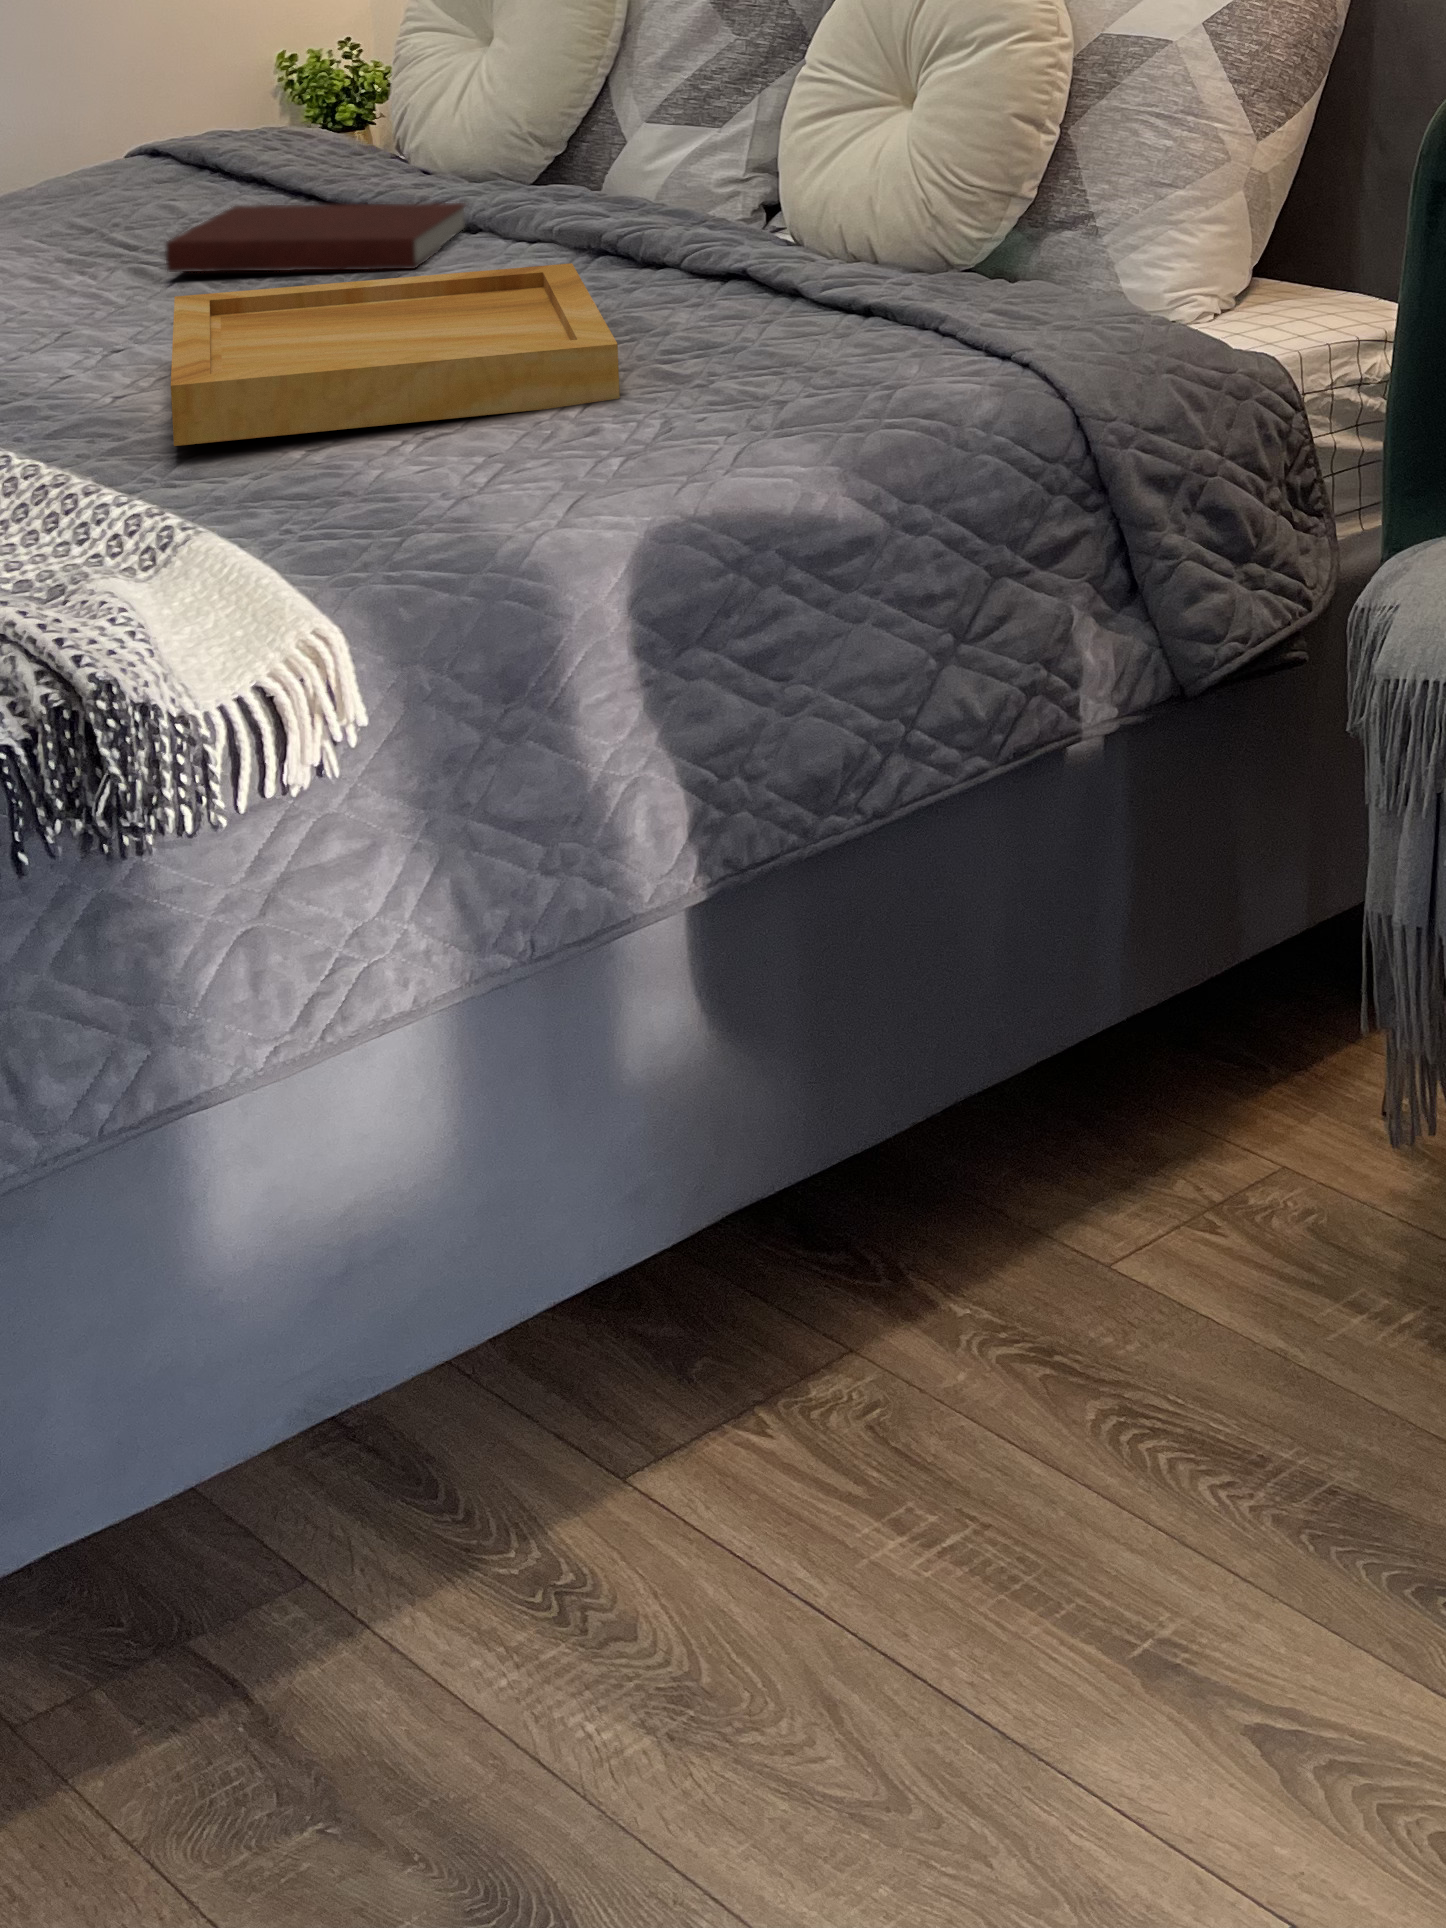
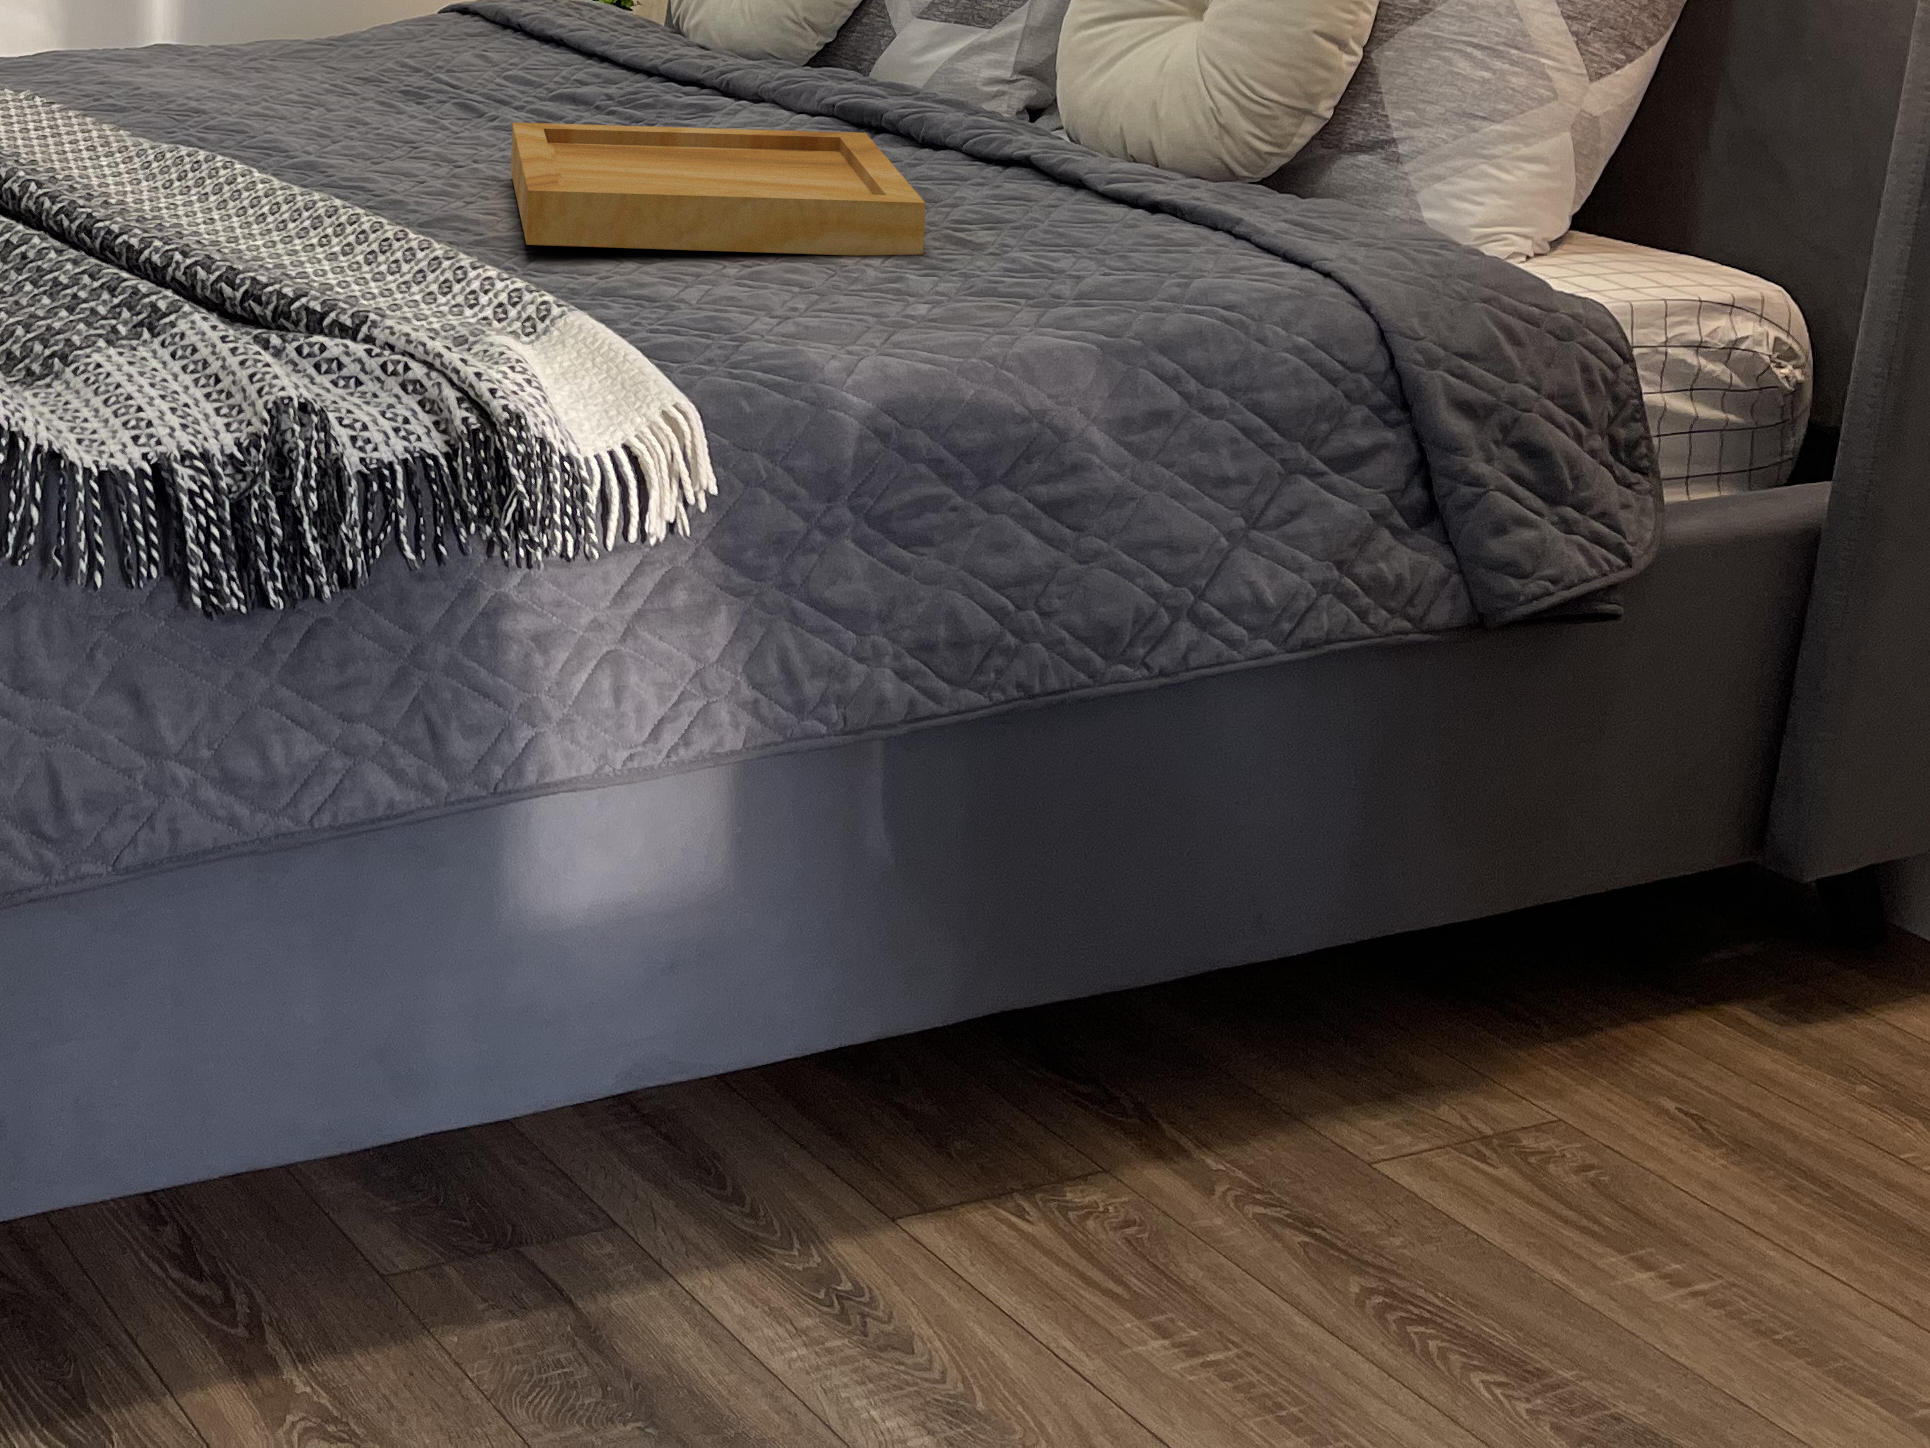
notebook: present [166,203,466,272] -> none [489,58,753,128]

